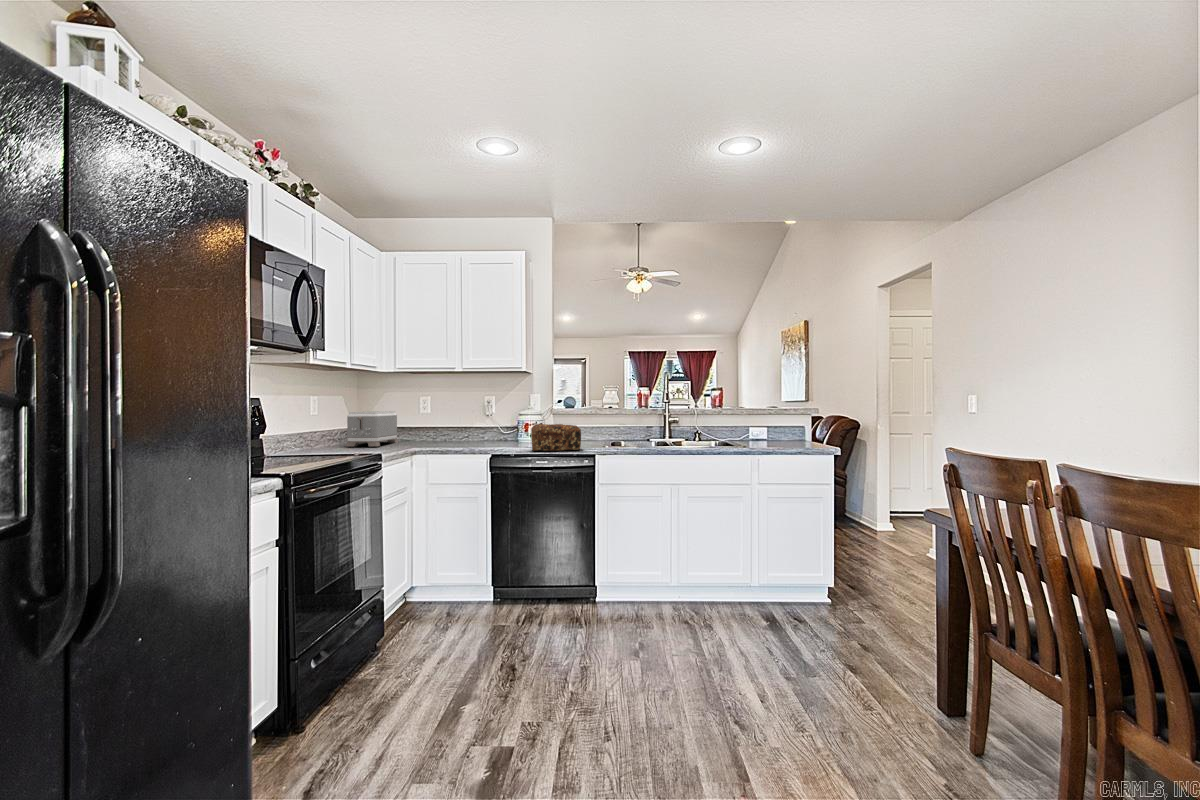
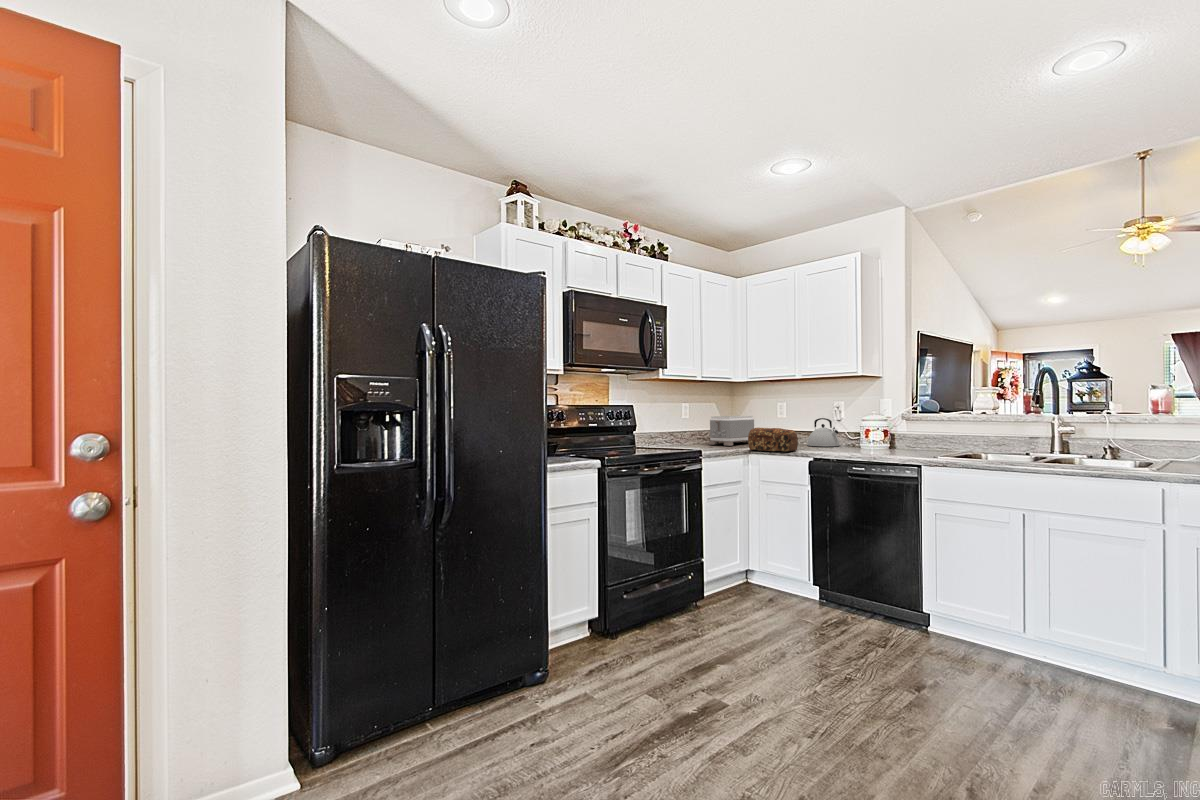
kettle: none [459,412,492,442] -> present [807,418,840,446]
bread loaf: present [531,424,581,451] -> present [748,428,798,452]

